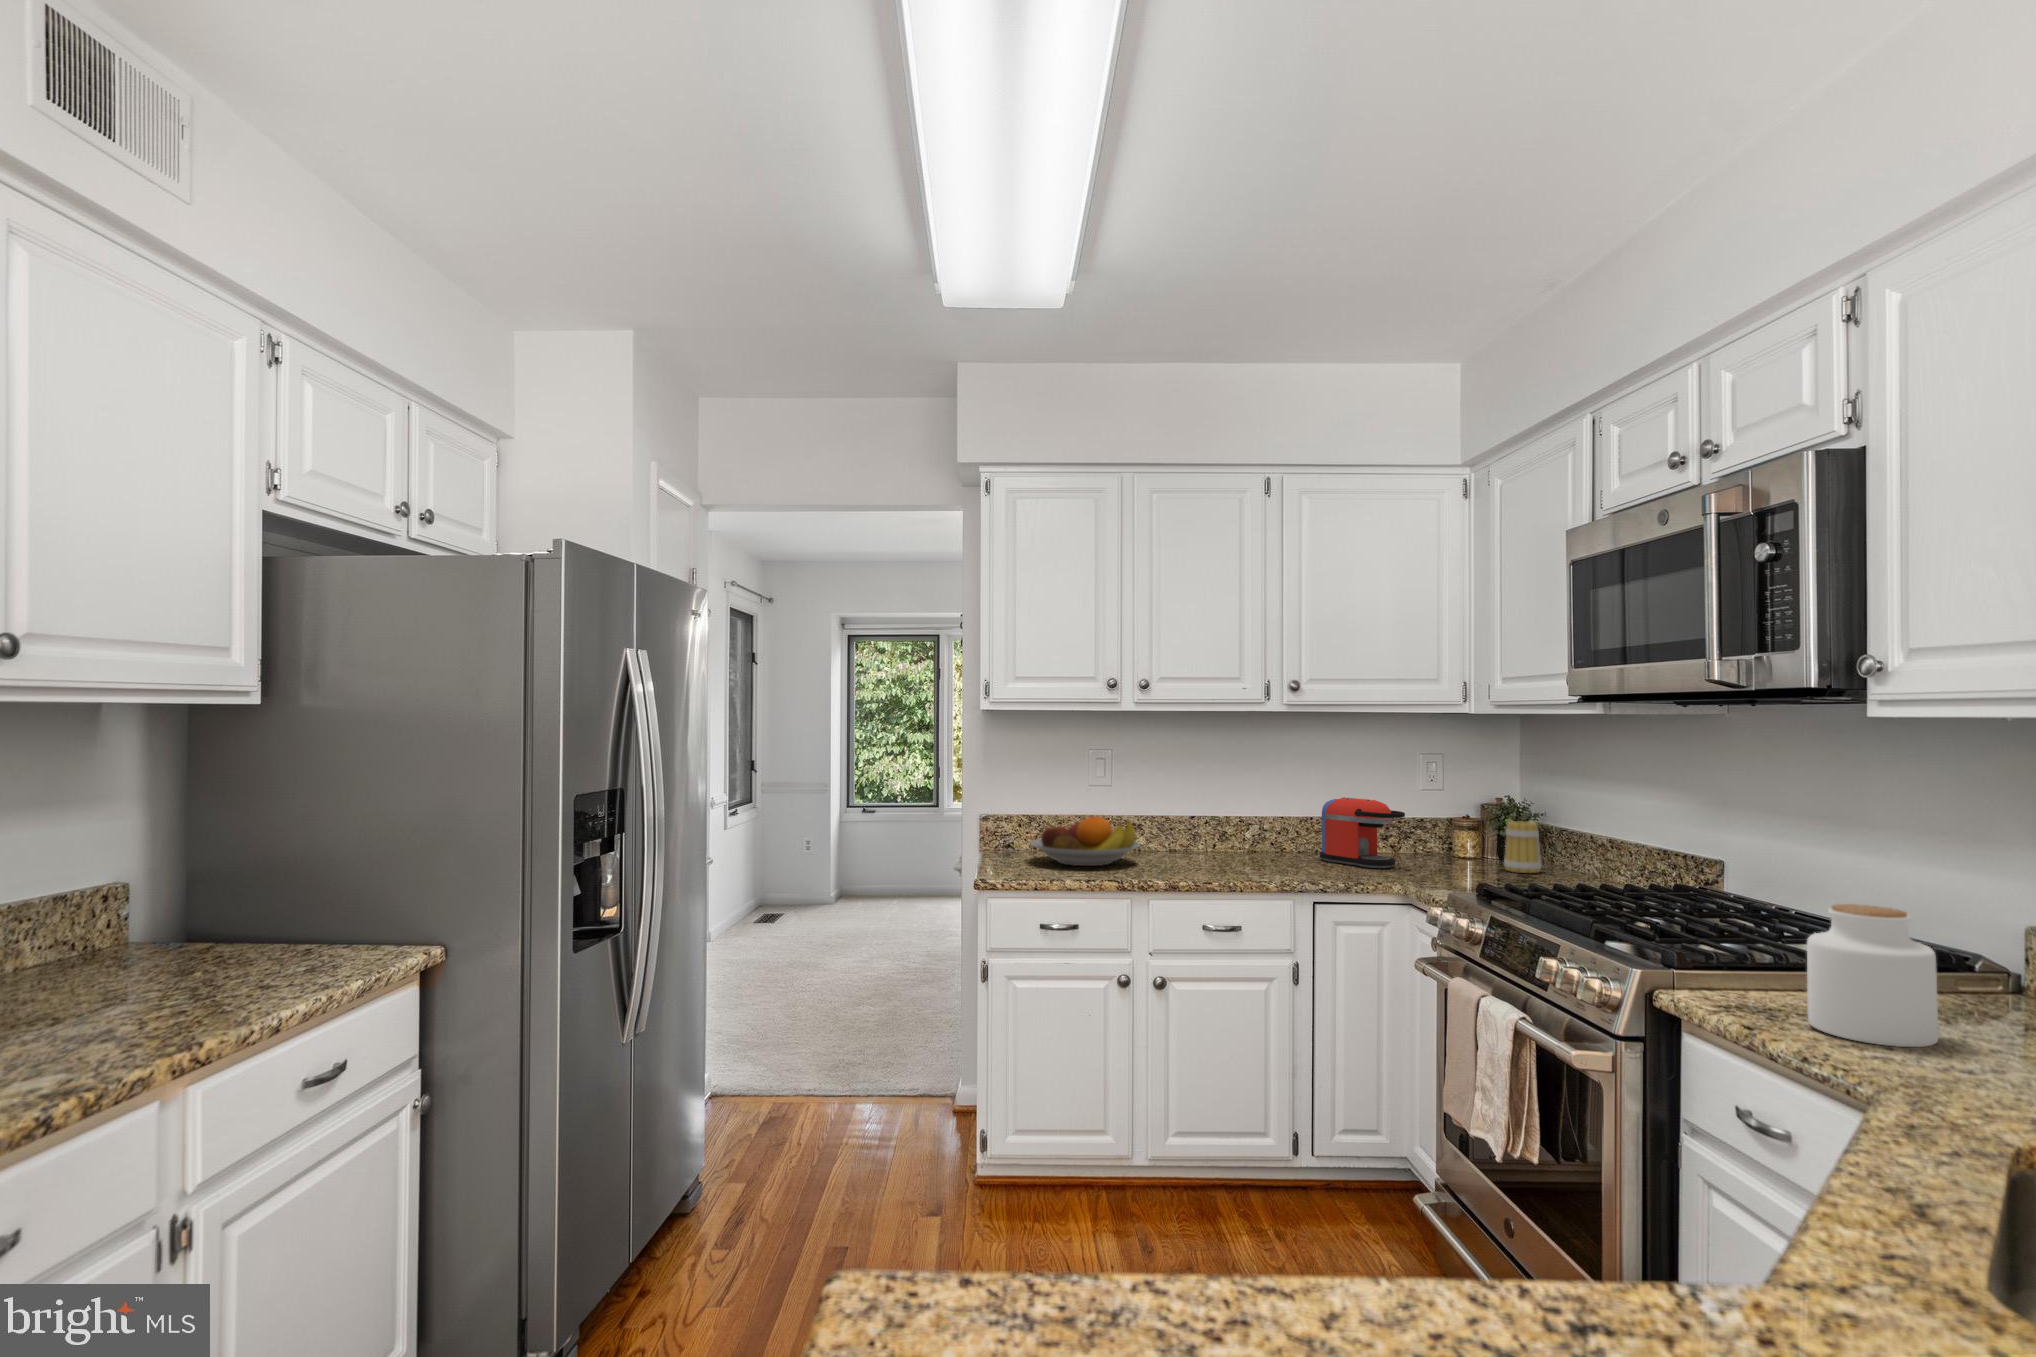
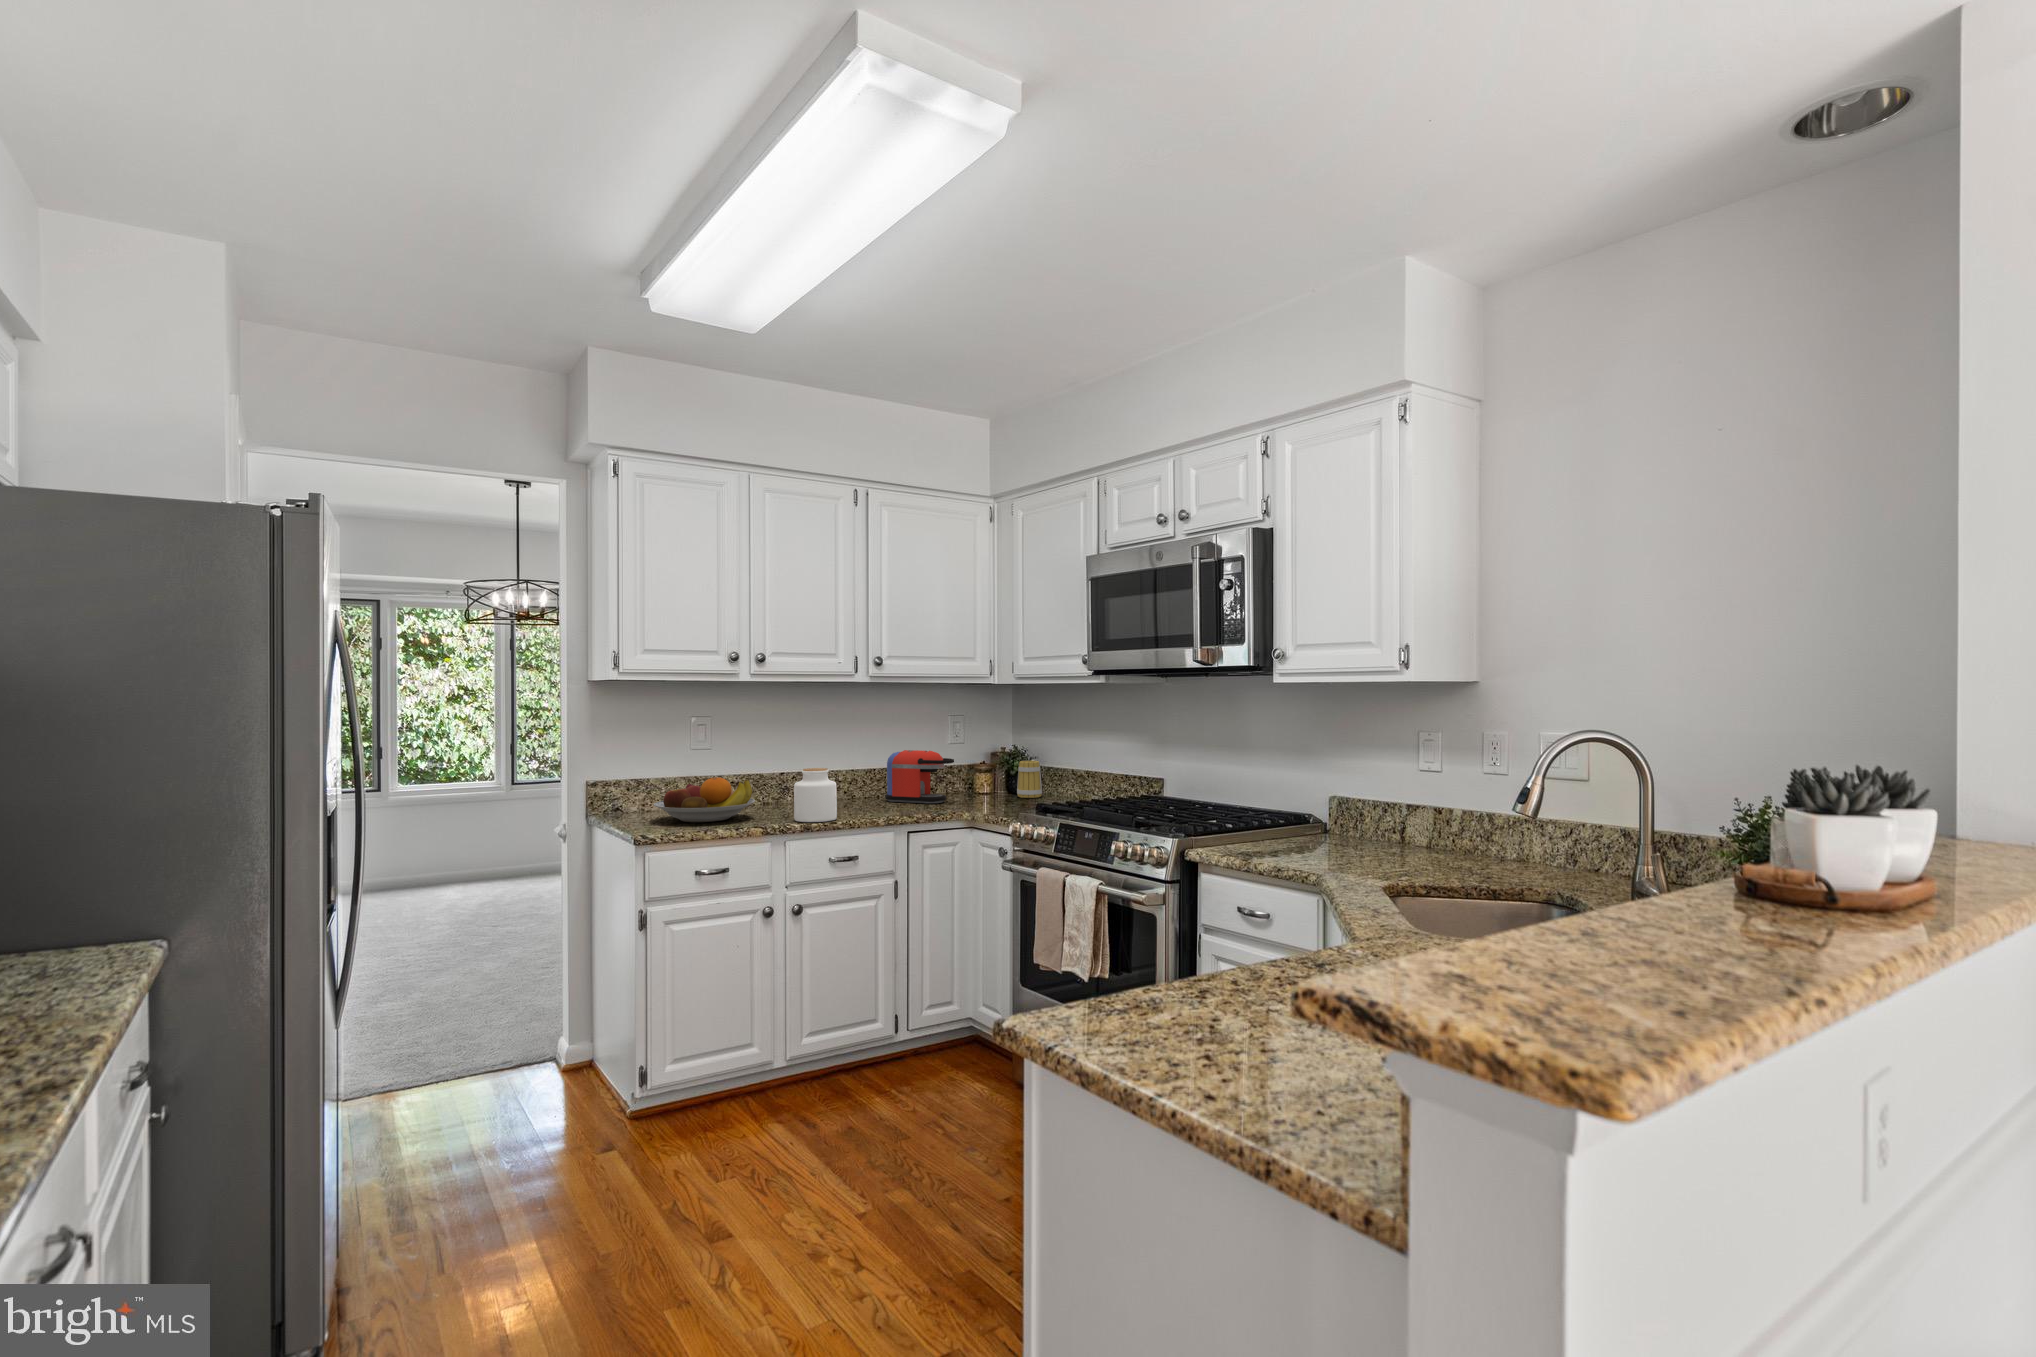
jar: present [1807,904,1939,1047] -> present [794,768,837,822]

